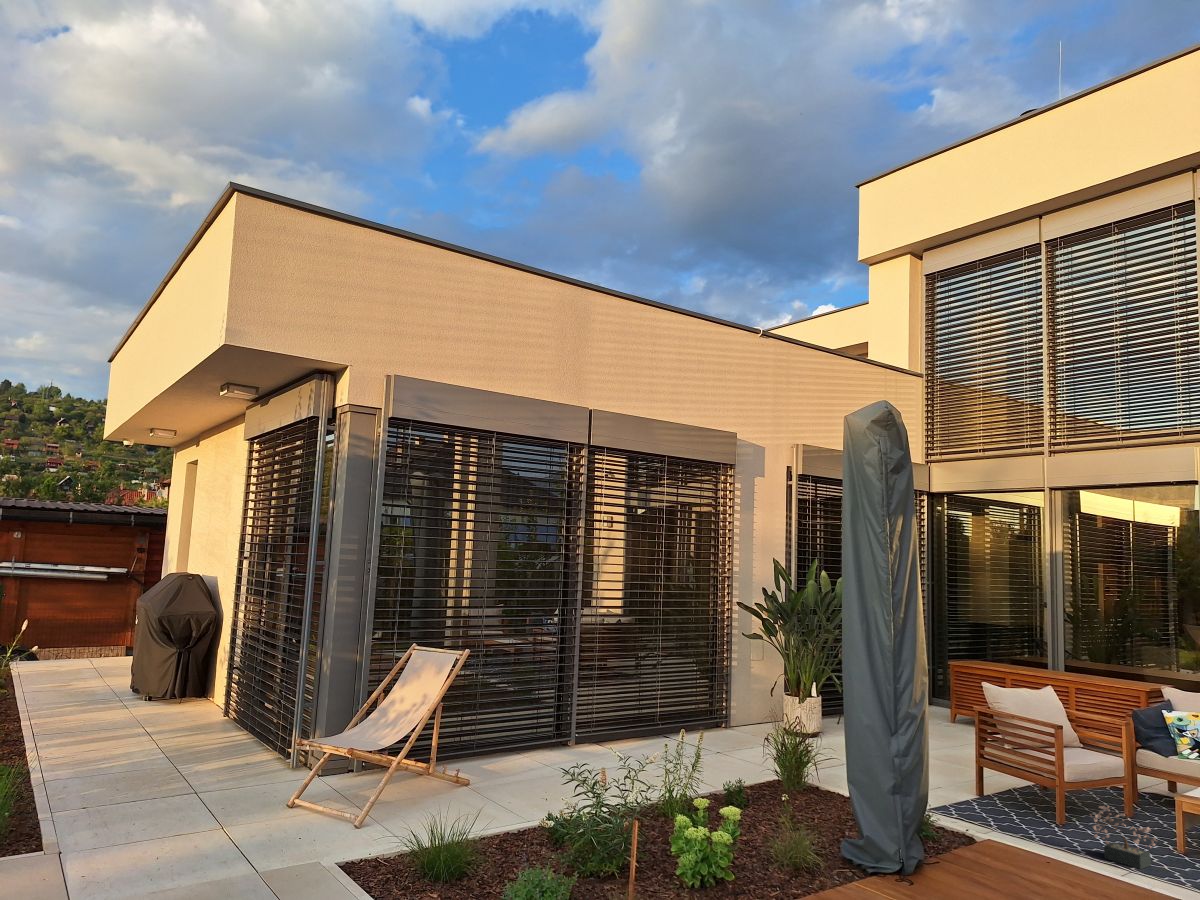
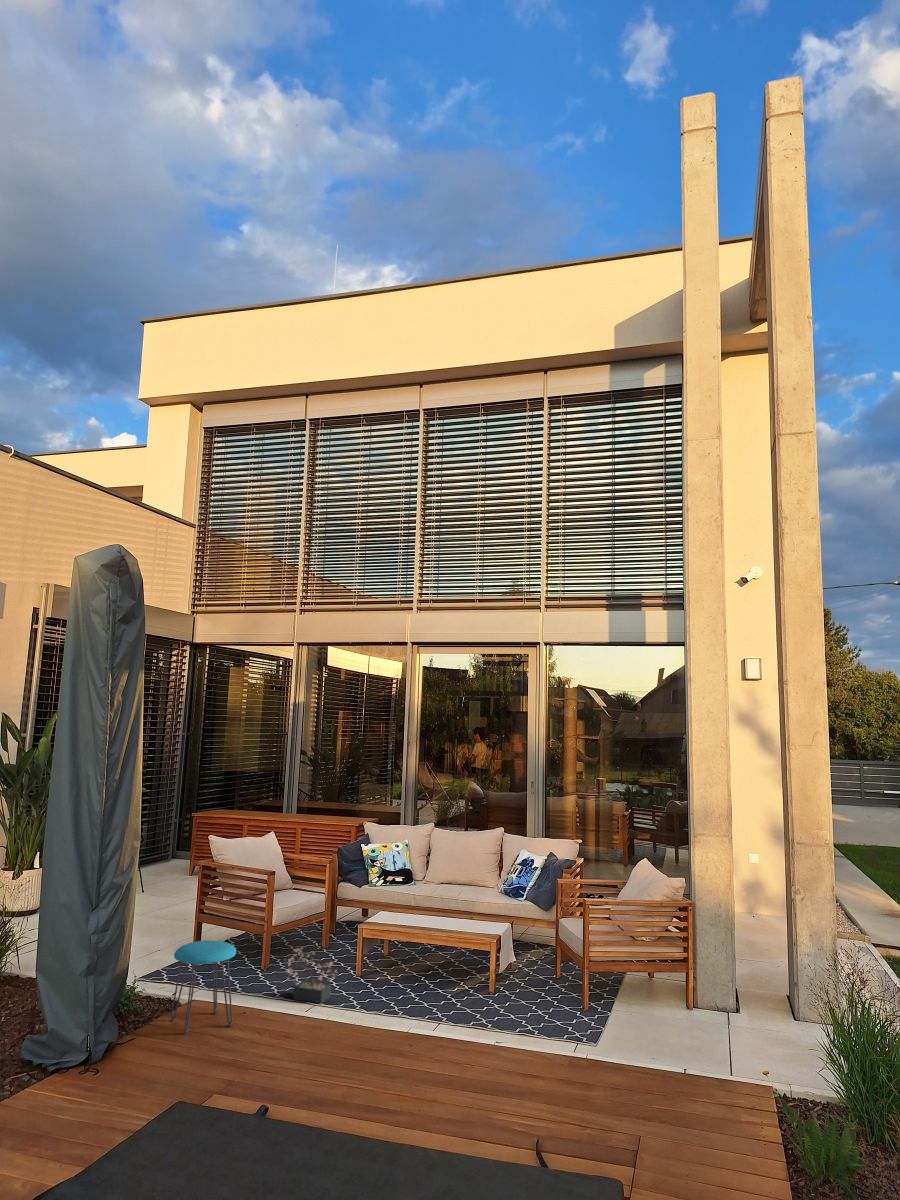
stool: none [974,777,1042,867] -> present [170,940,236,1035]

